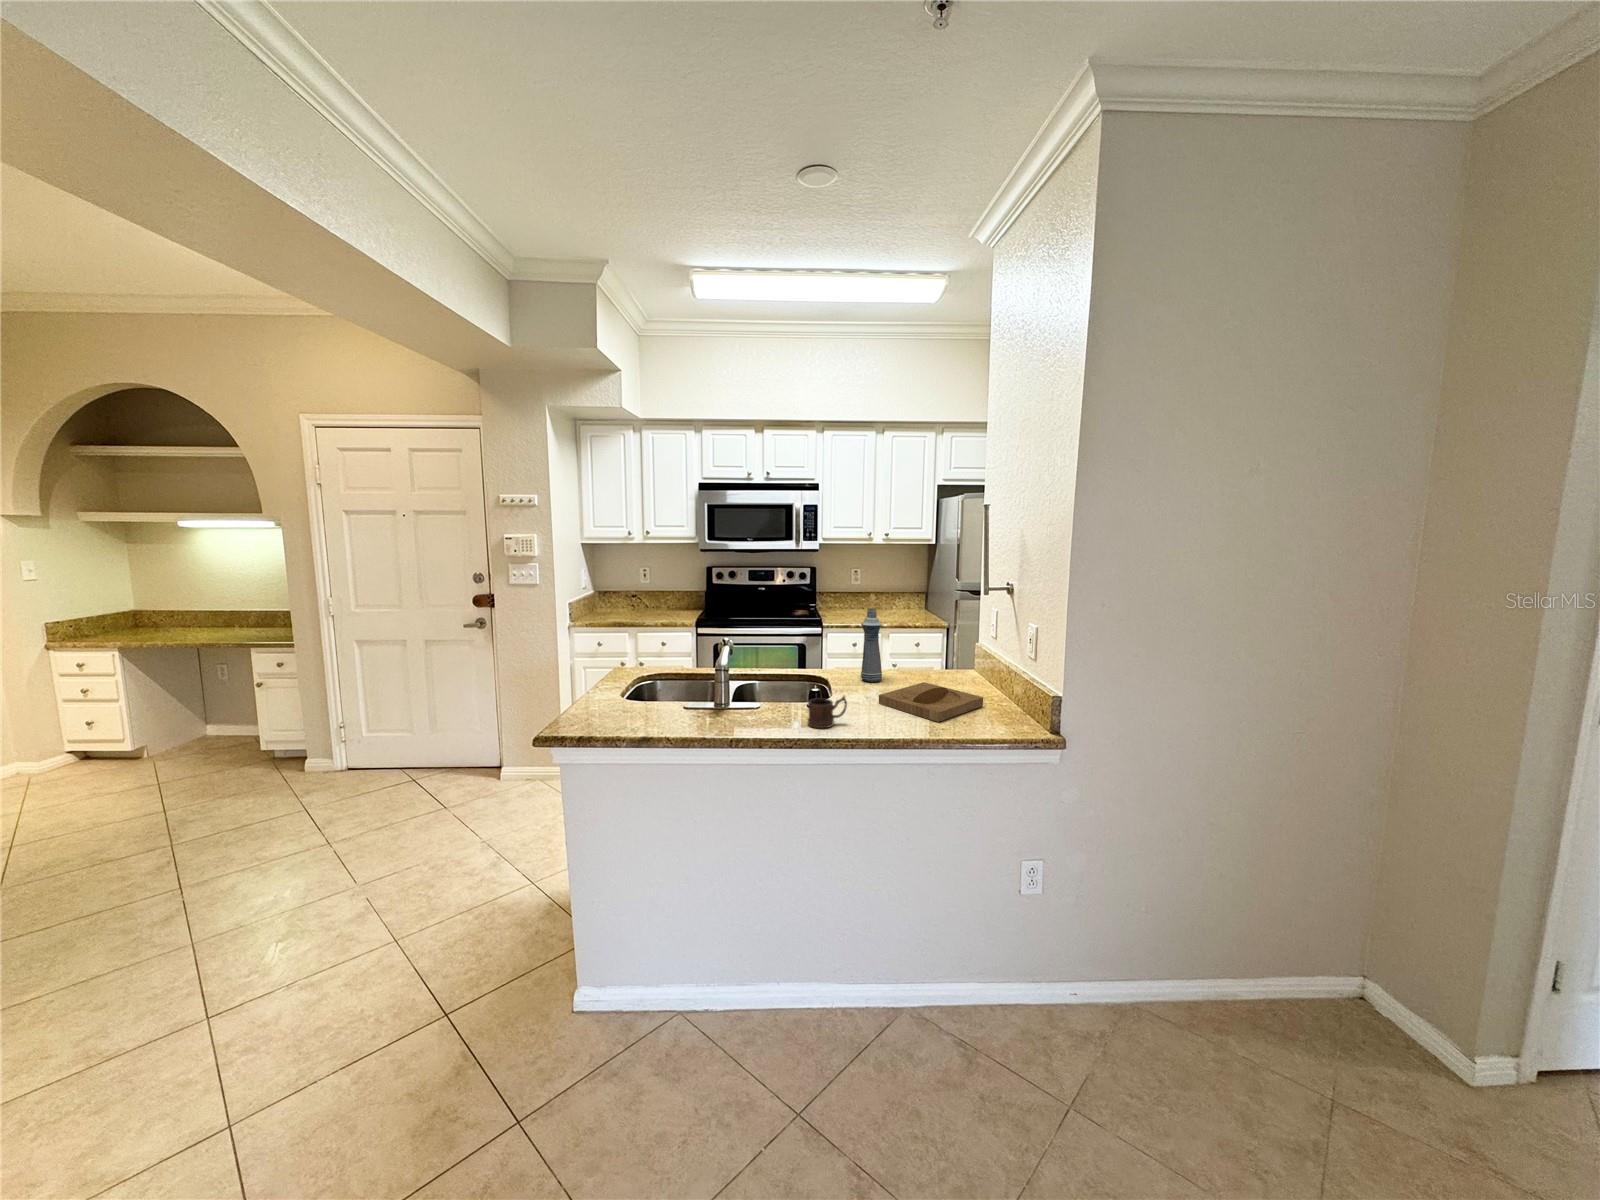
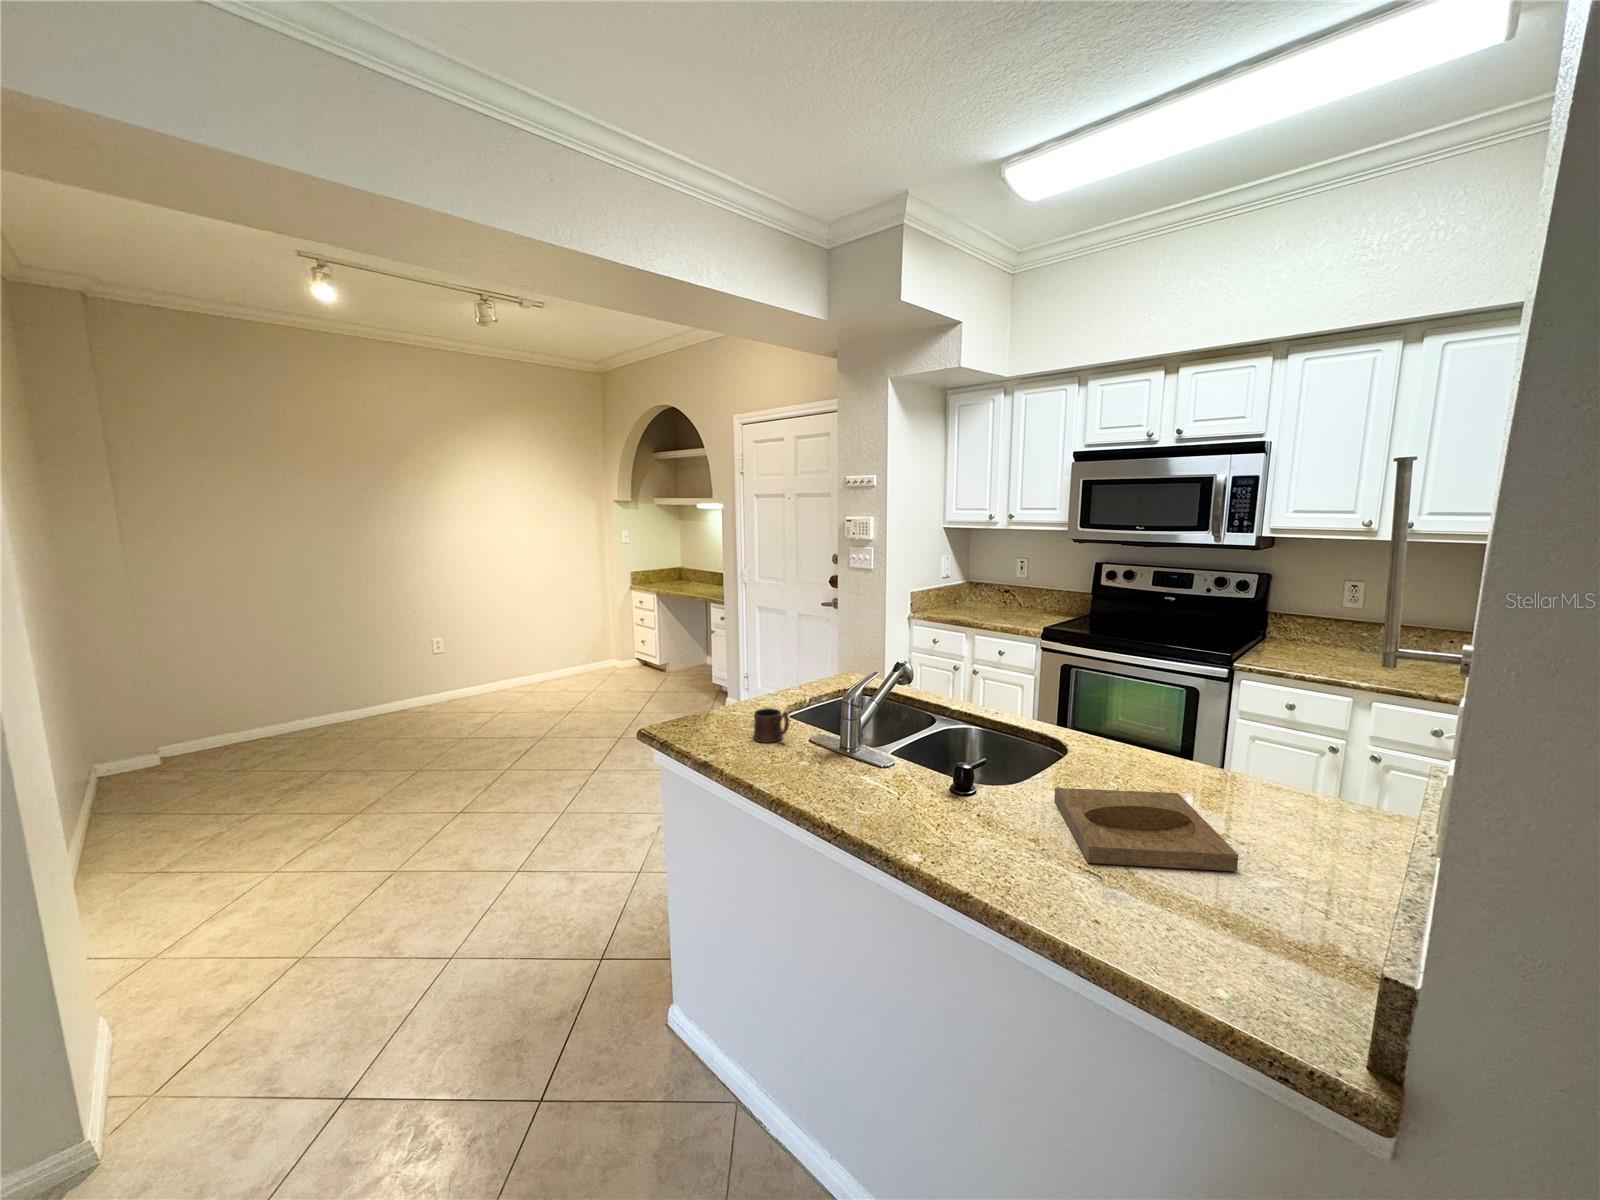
bottle: present [861,609,882,682] -> none [1099,650,1142,769]
mug: present [808,696,847,728] -> present [753,708,789,743]

